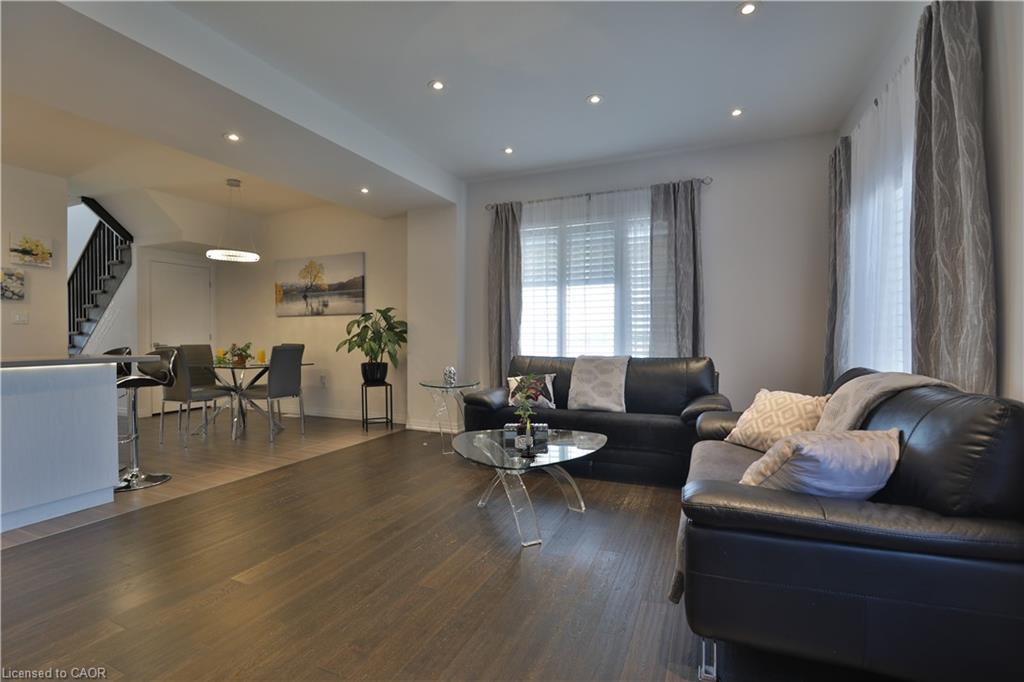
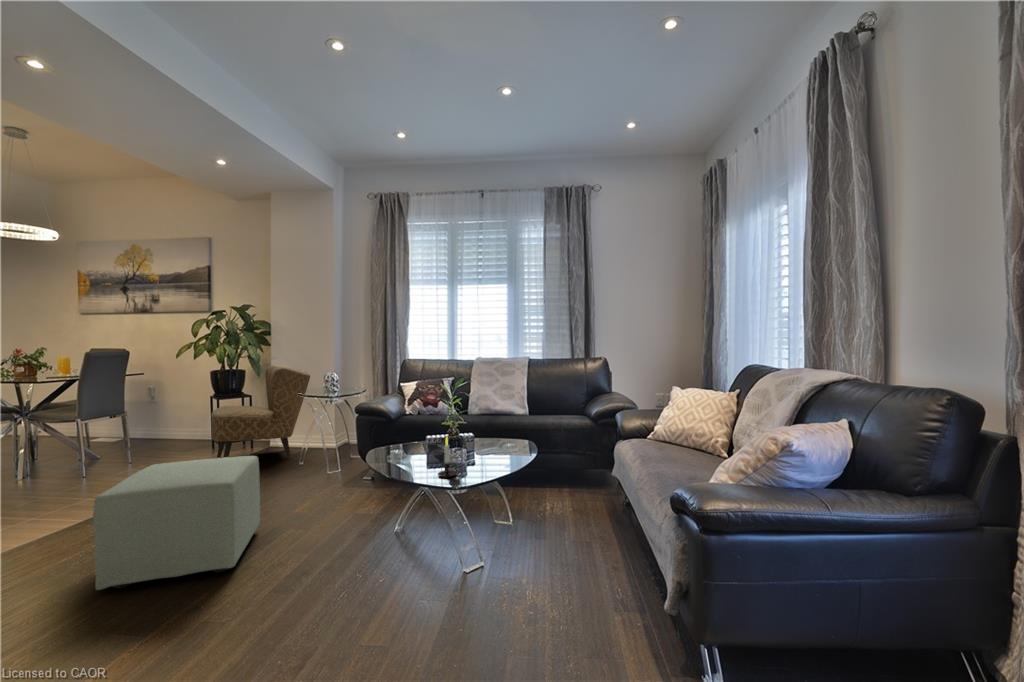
armchair: none [361,359,435,444] -> present [211,365,310,458]
ottoman: none [281,429,389,513] -> present [93,456,260,590]

